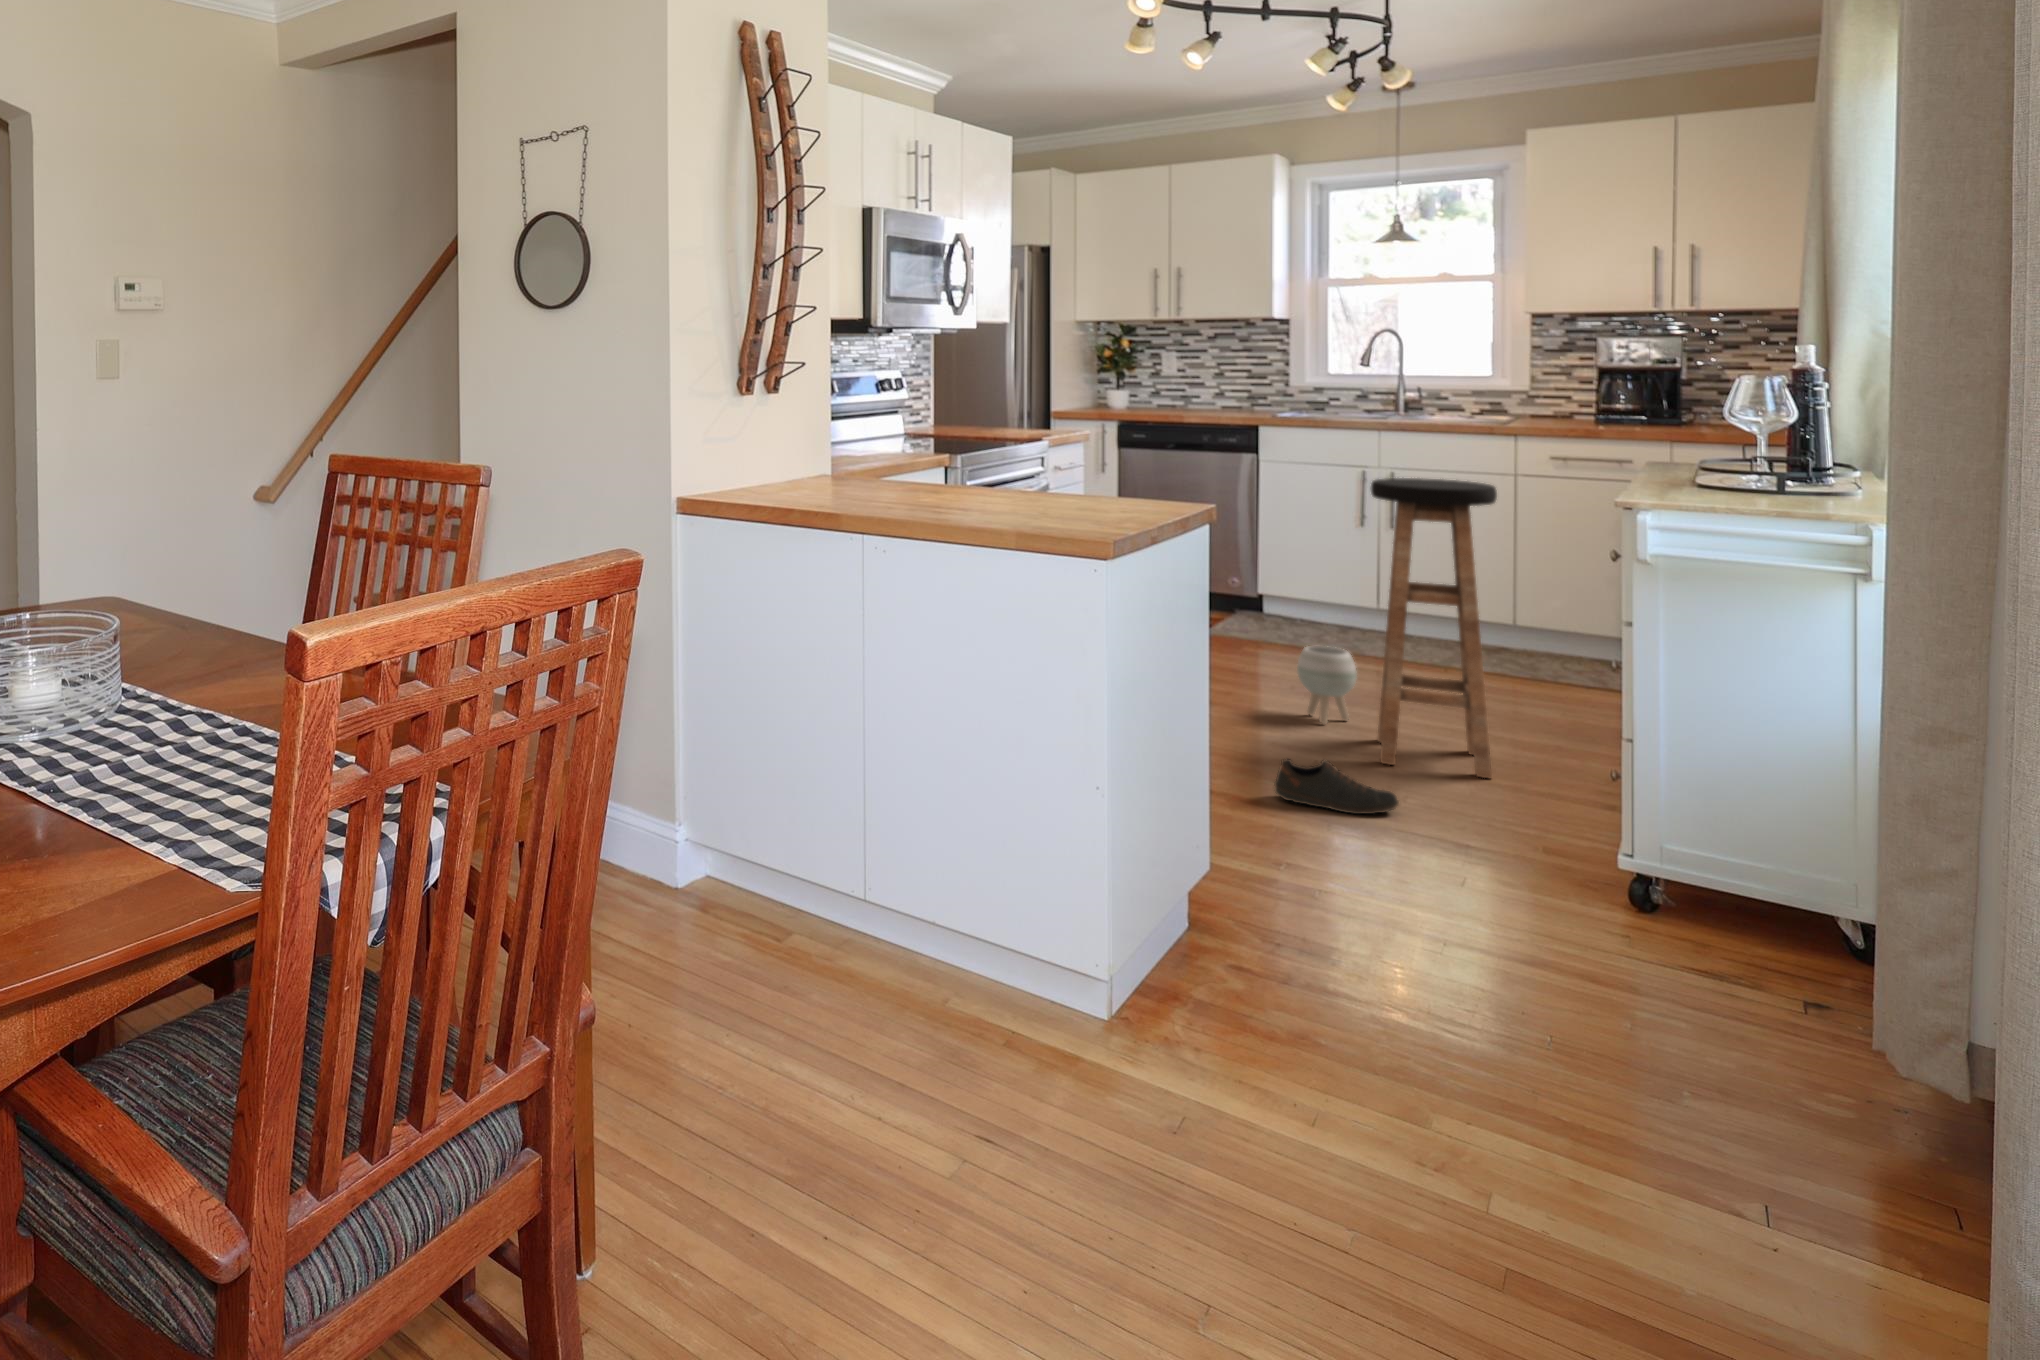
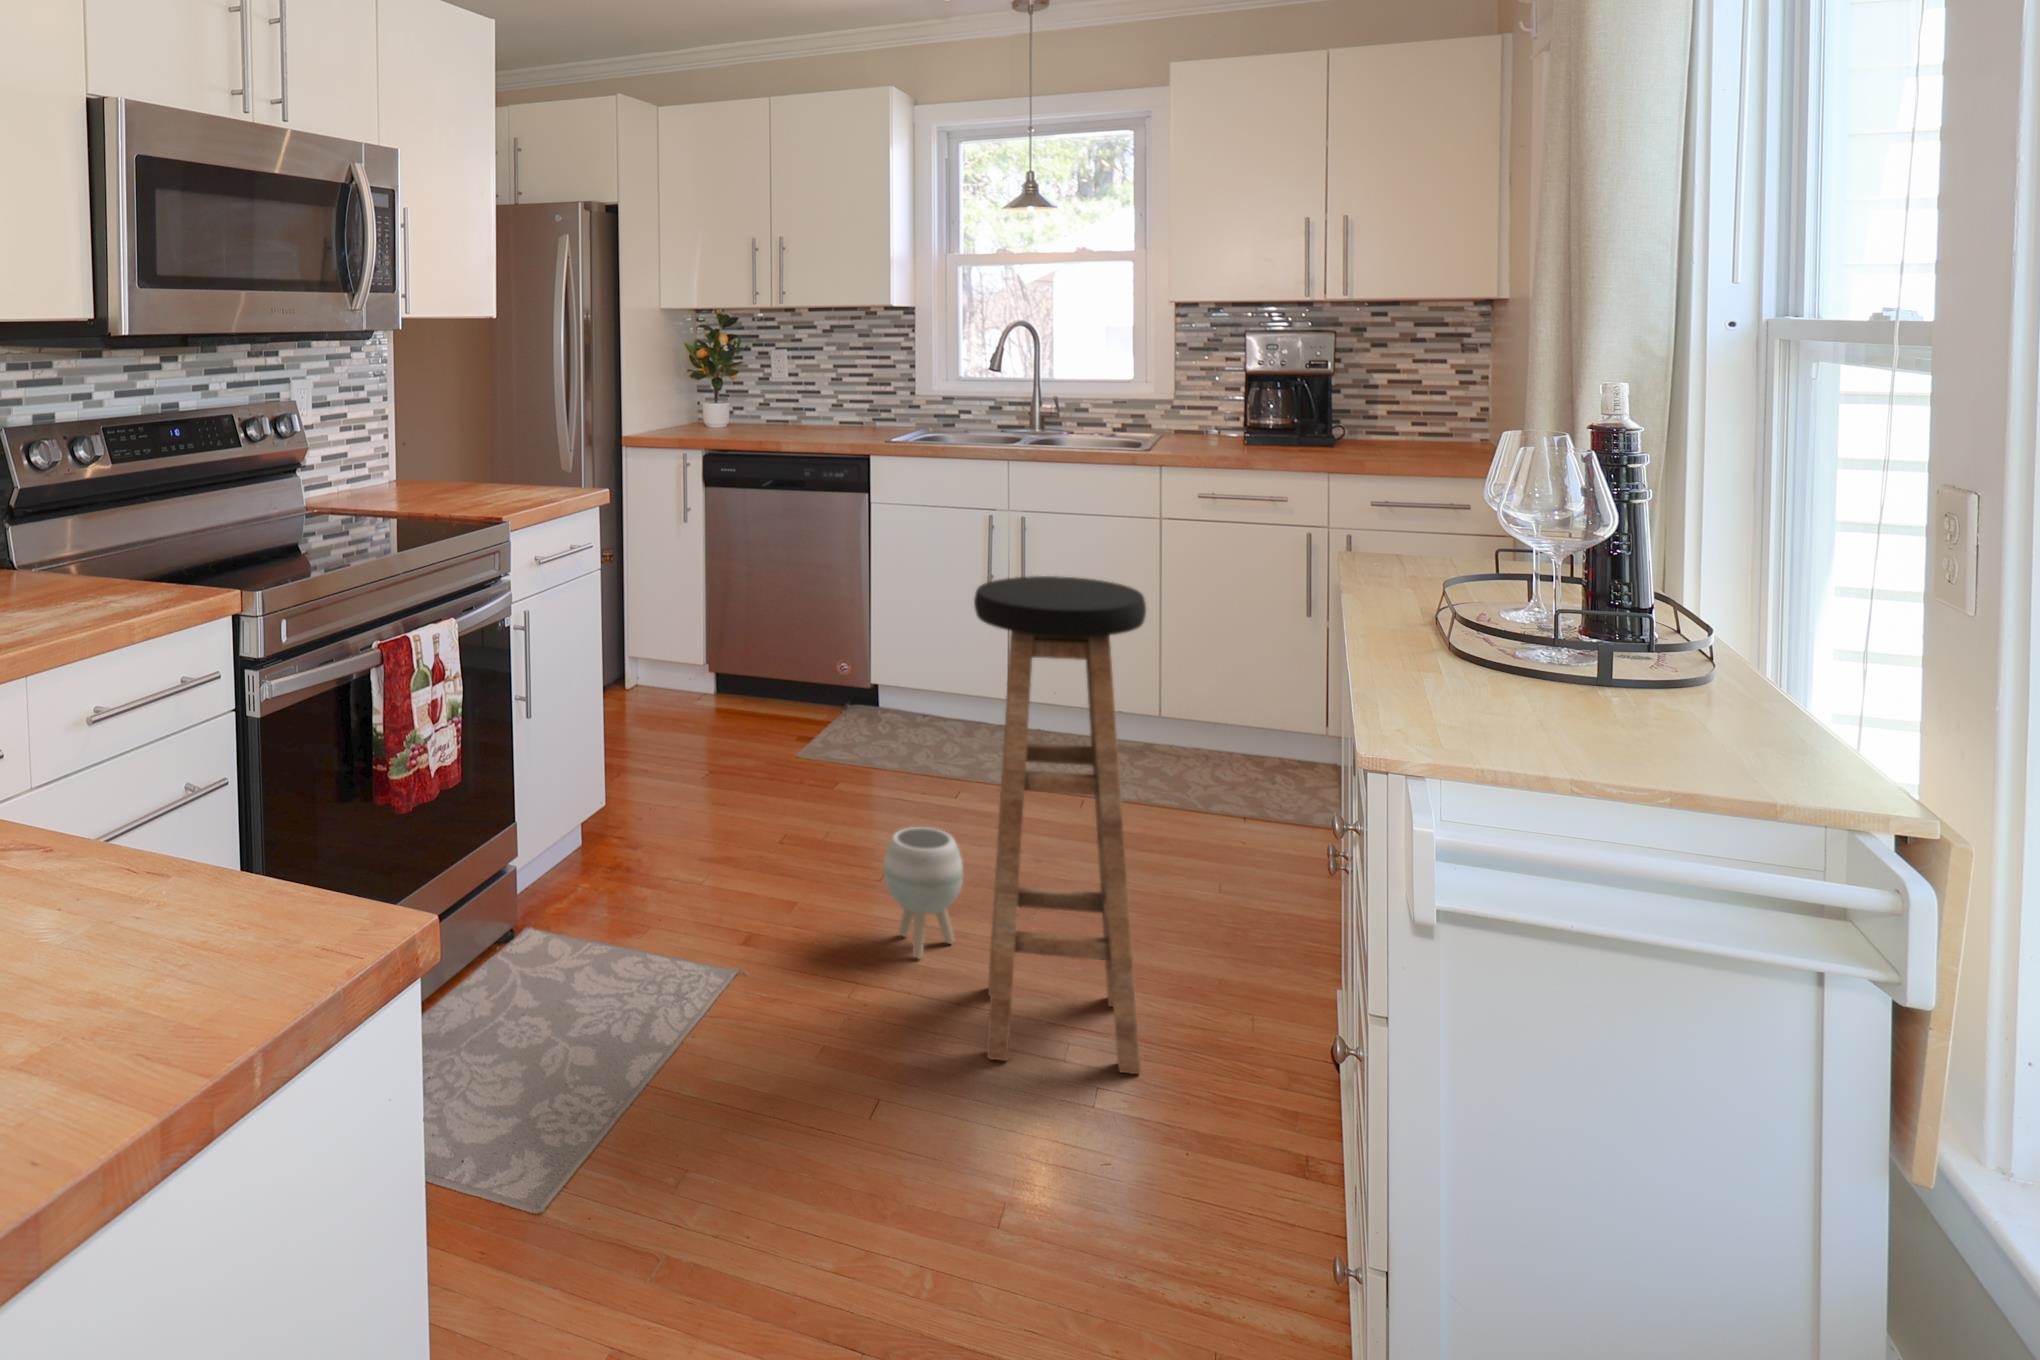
shoe: present [1274,759,1399,814] -> none [809,1130,1003,1241]

